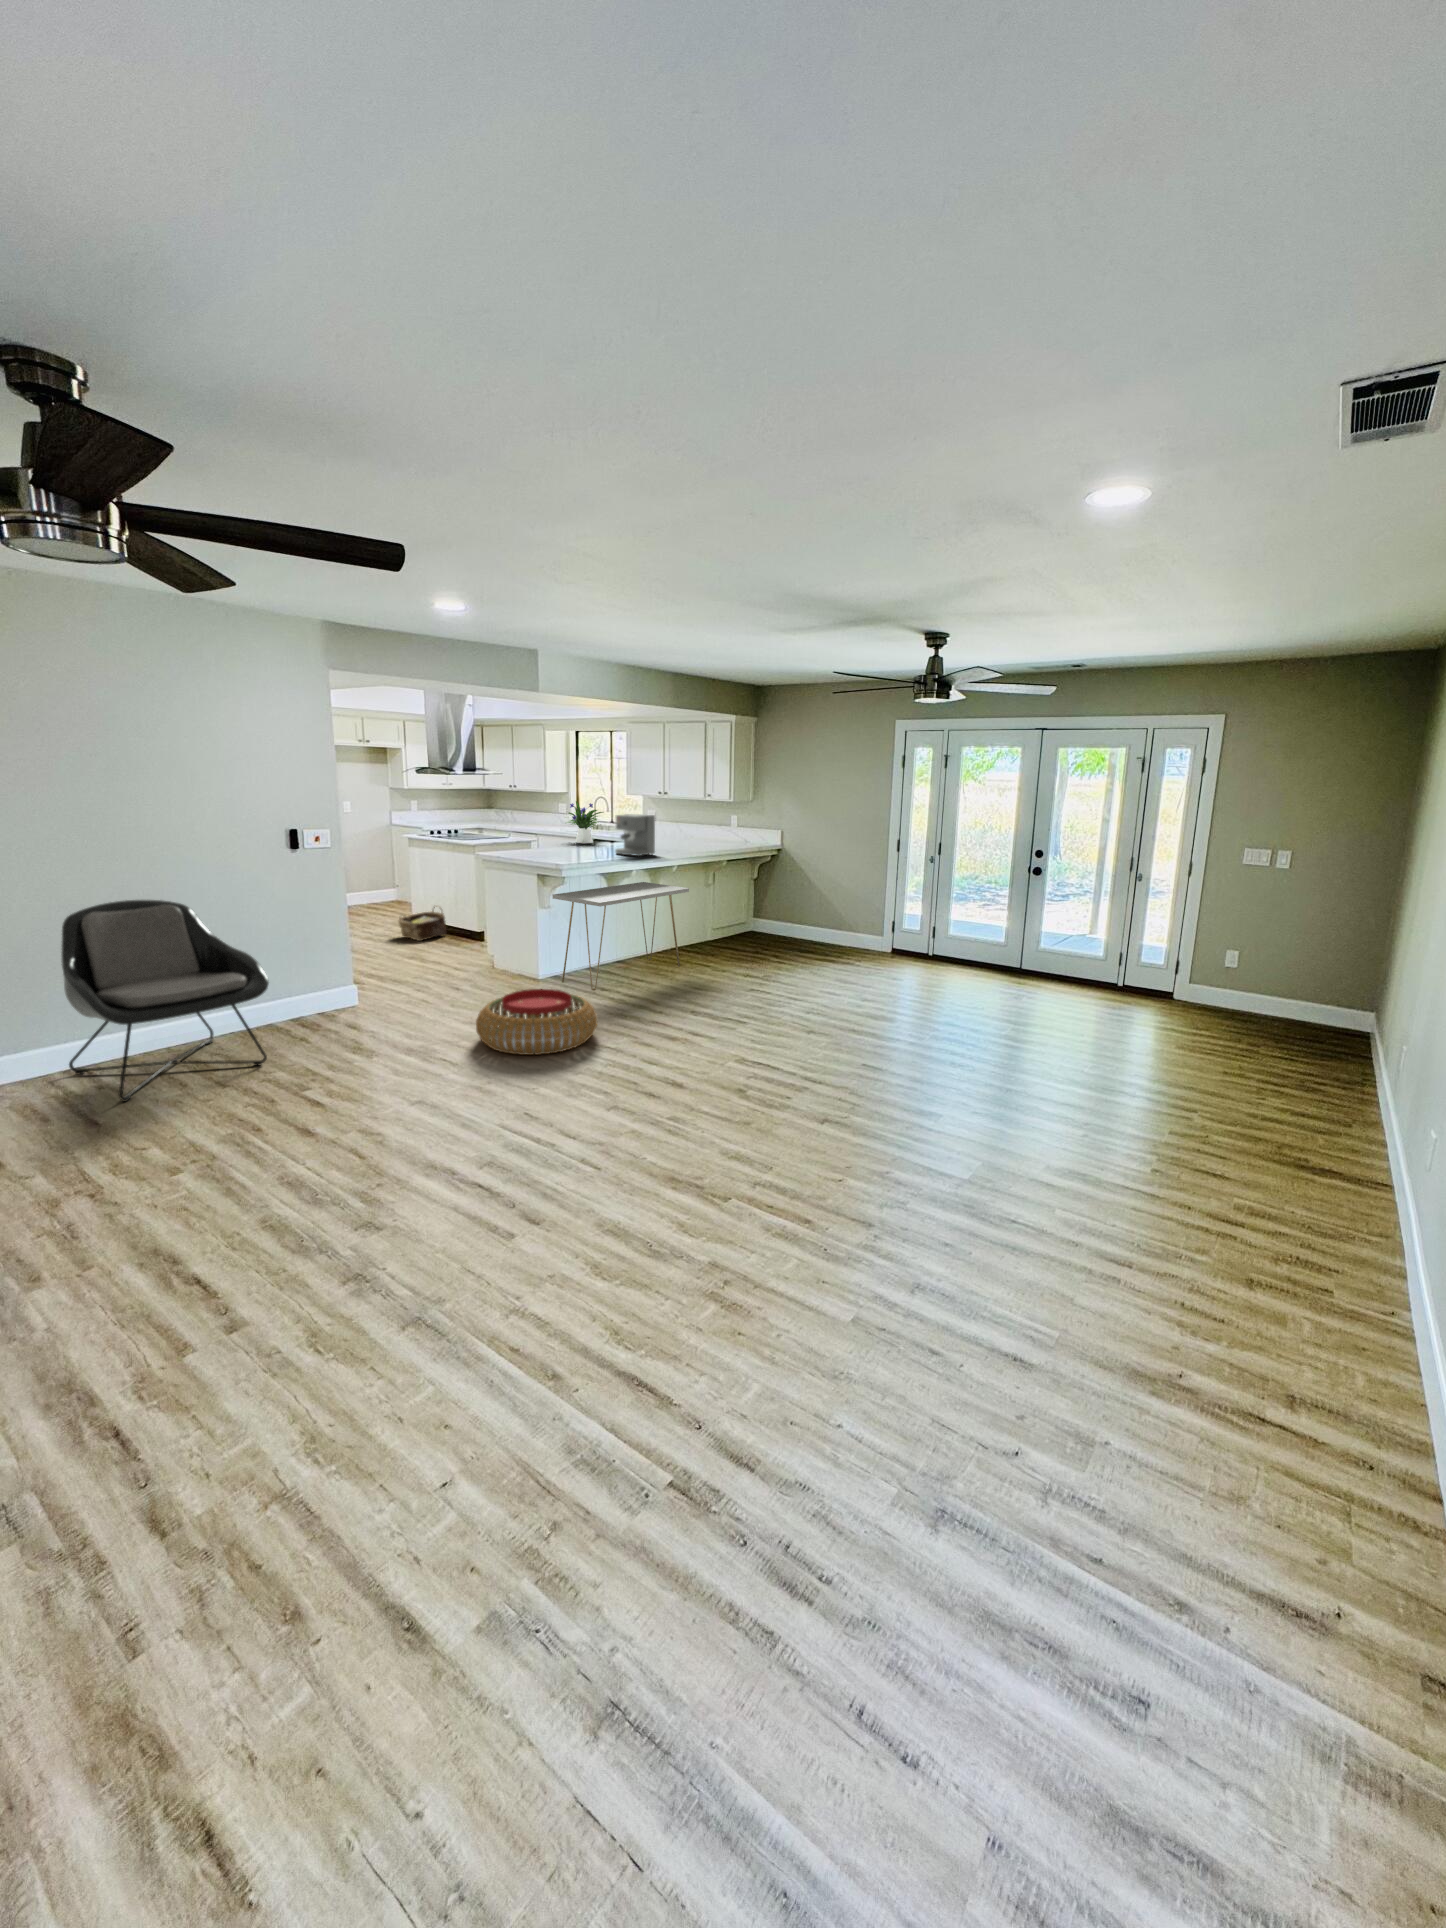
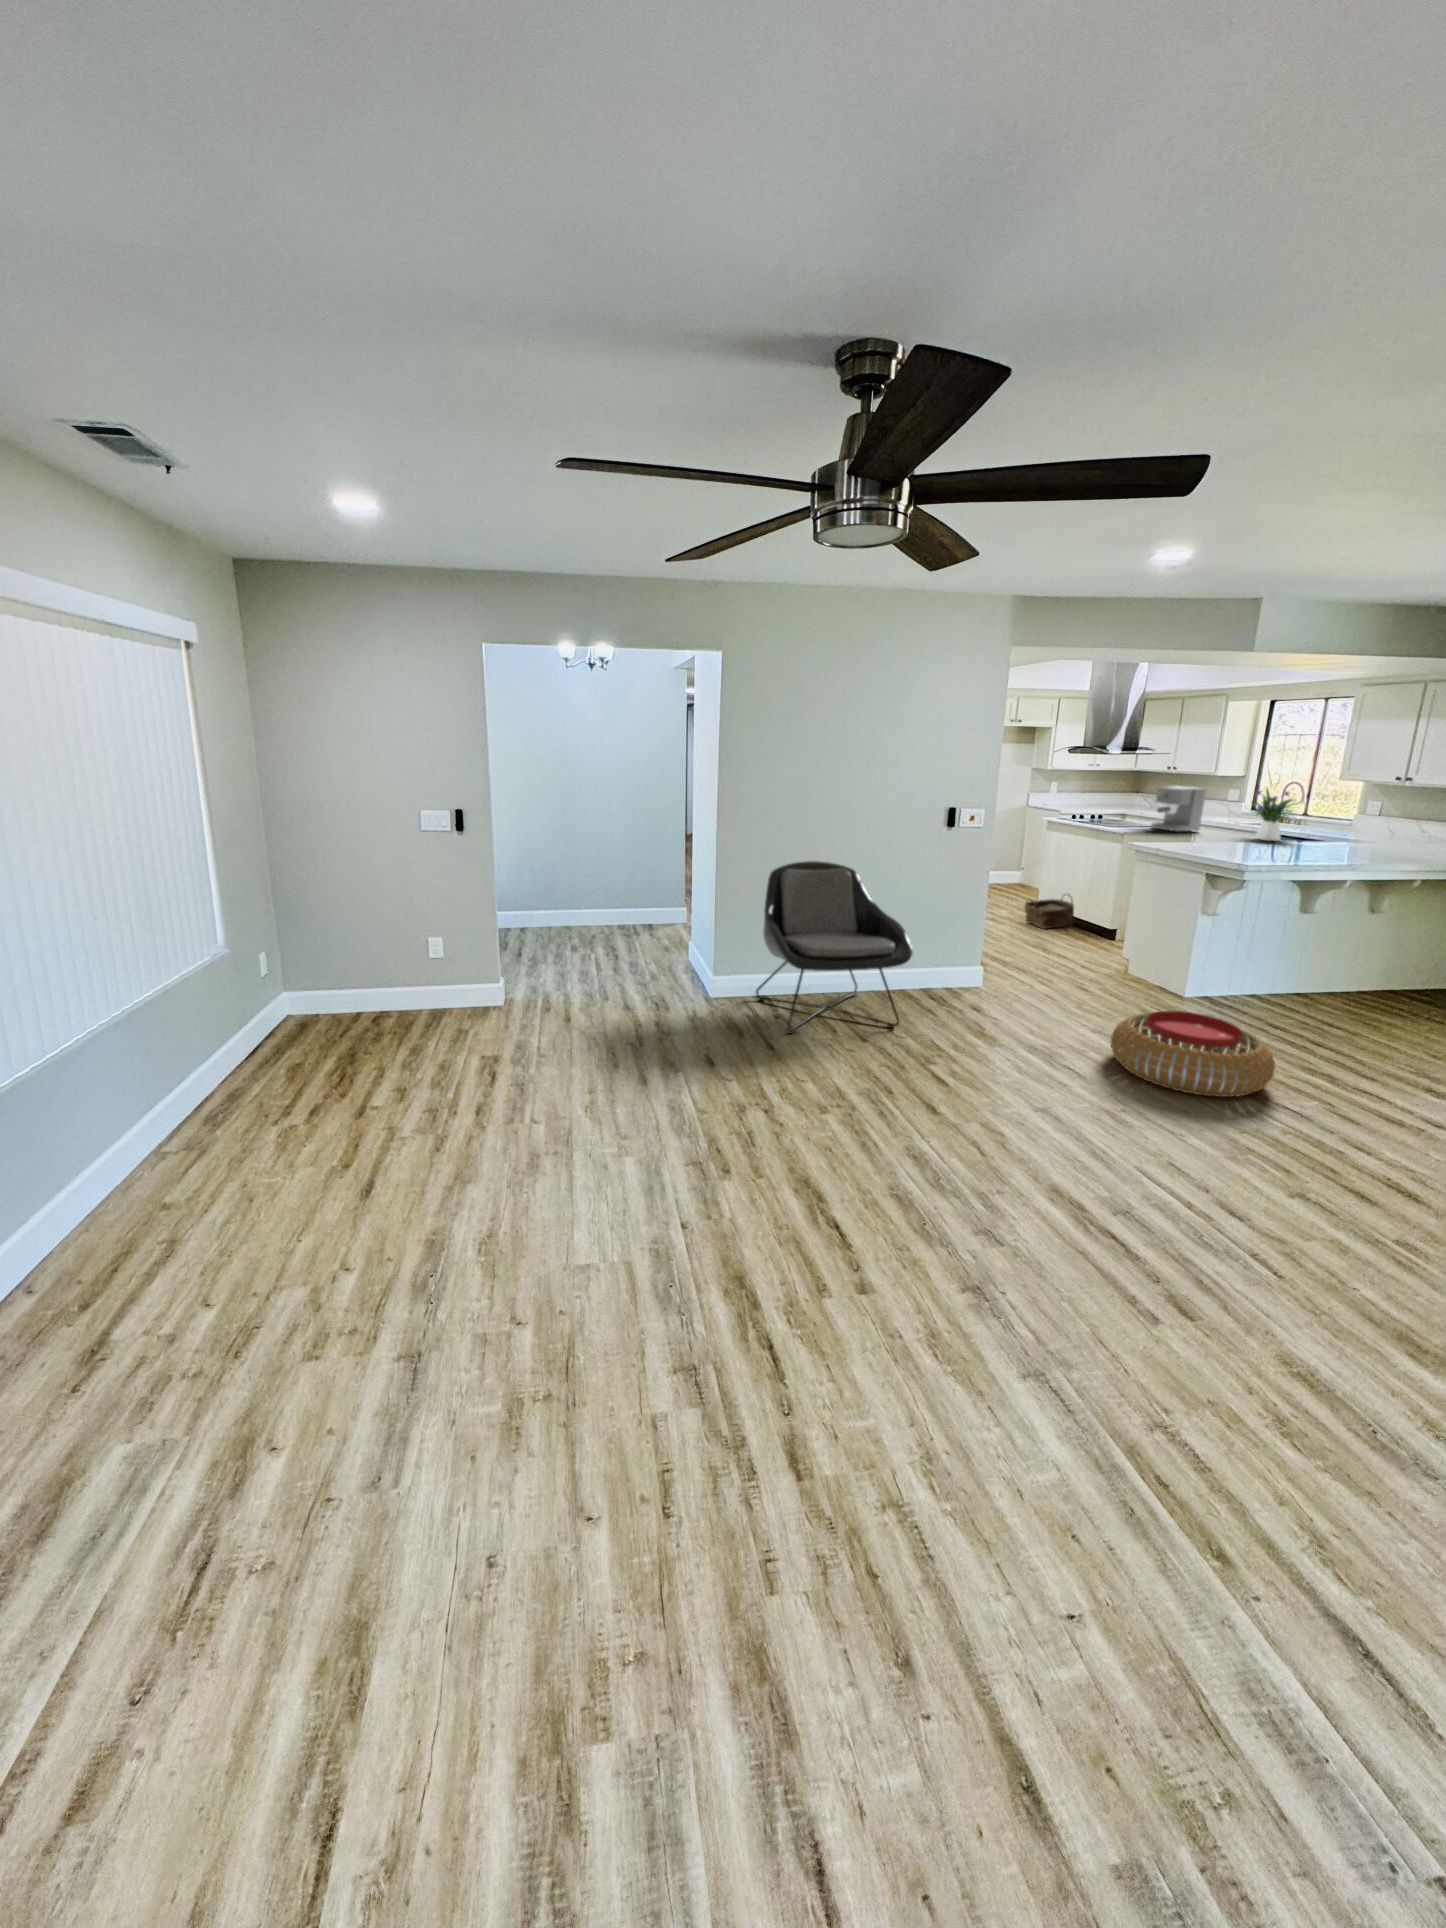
coffee maker: present [615,814,655,856] -> present [1152,786,1206,832]
console table: present [552,882,689,990] -> none [1217,898,1441,1026]

